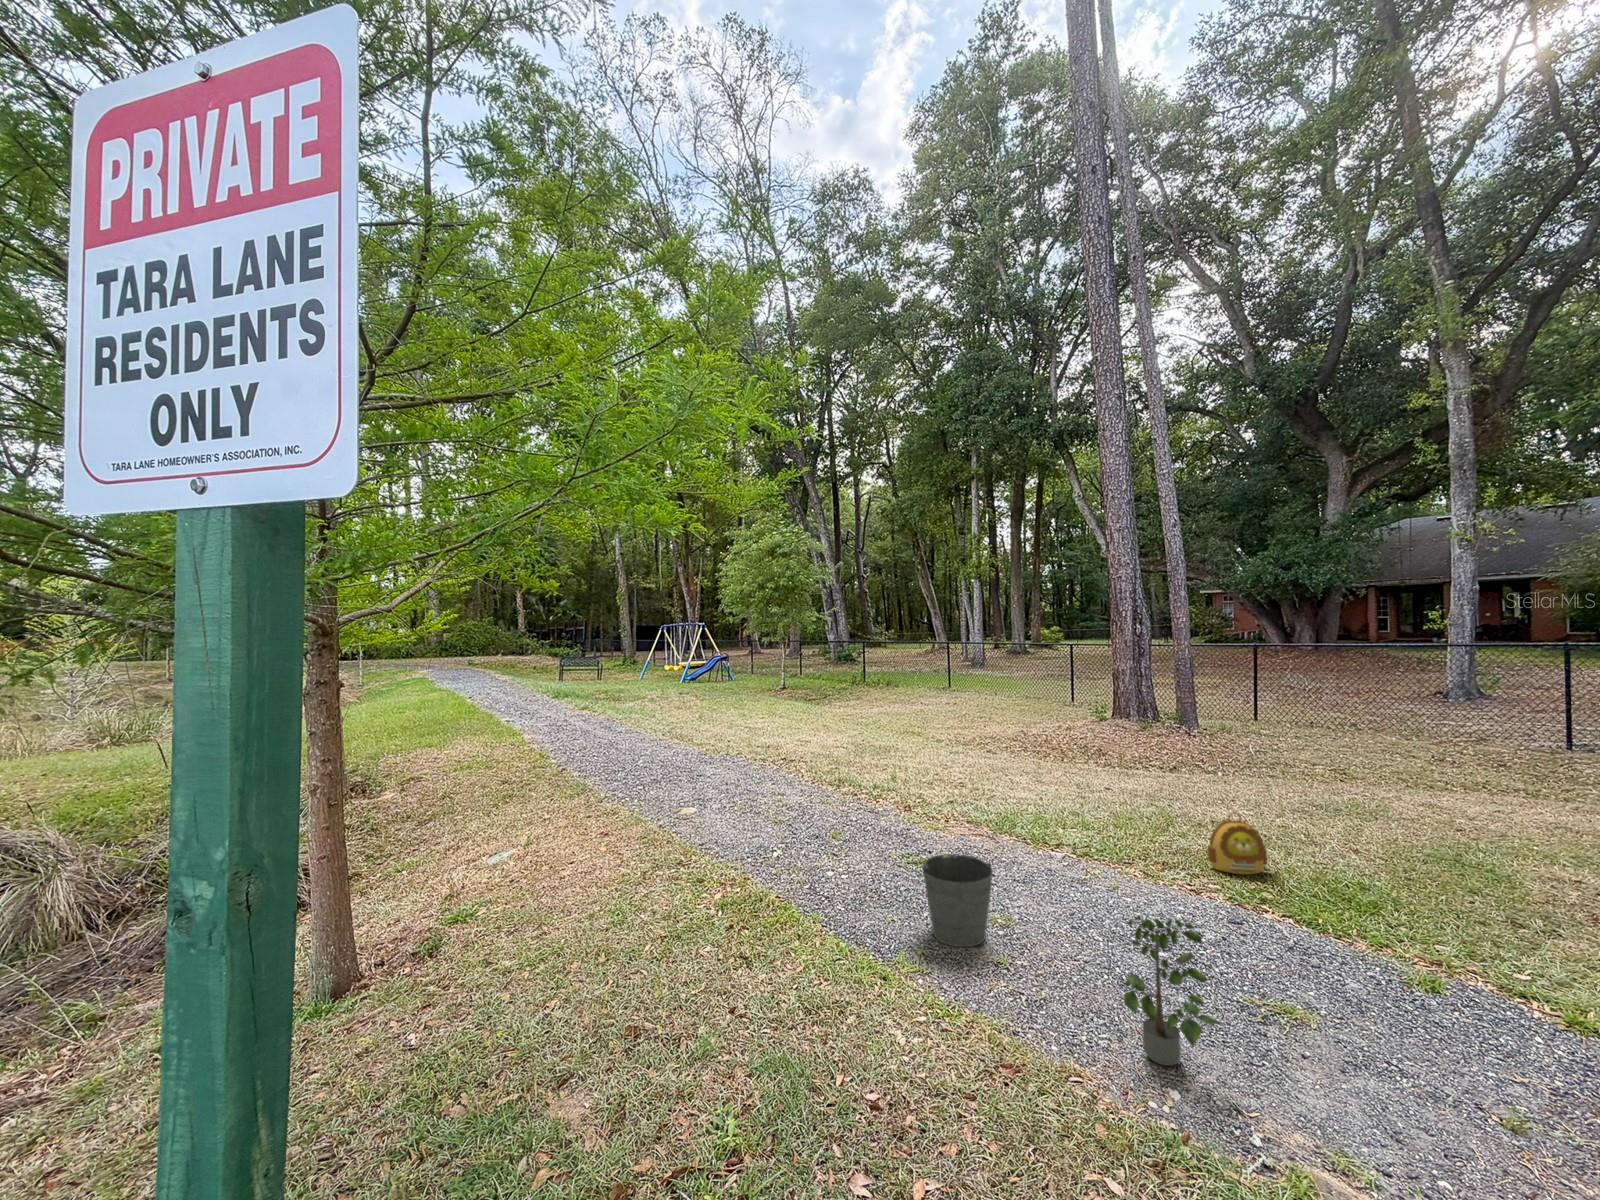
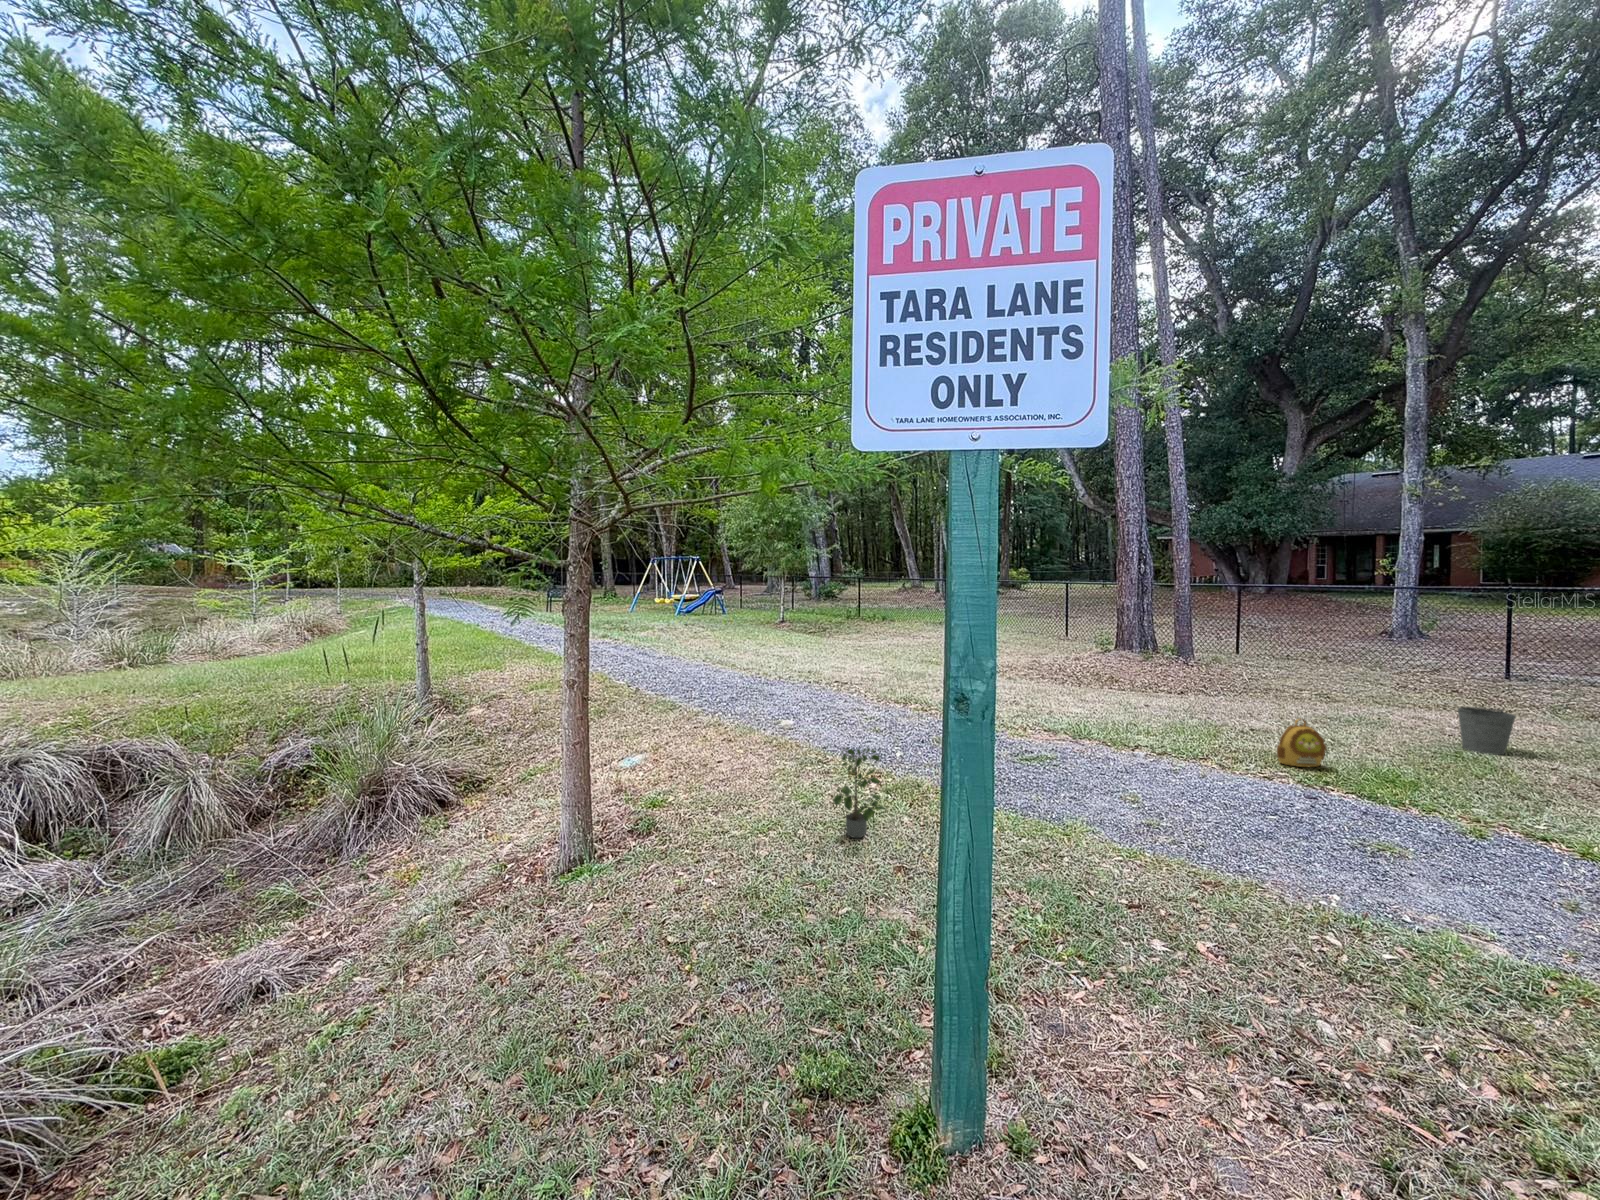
bucket: present [922,854,993,947] -> present [1458,707,1516,755]
potted plant: present [1124,915,1221,1066] -> present [833,748,886,838]

